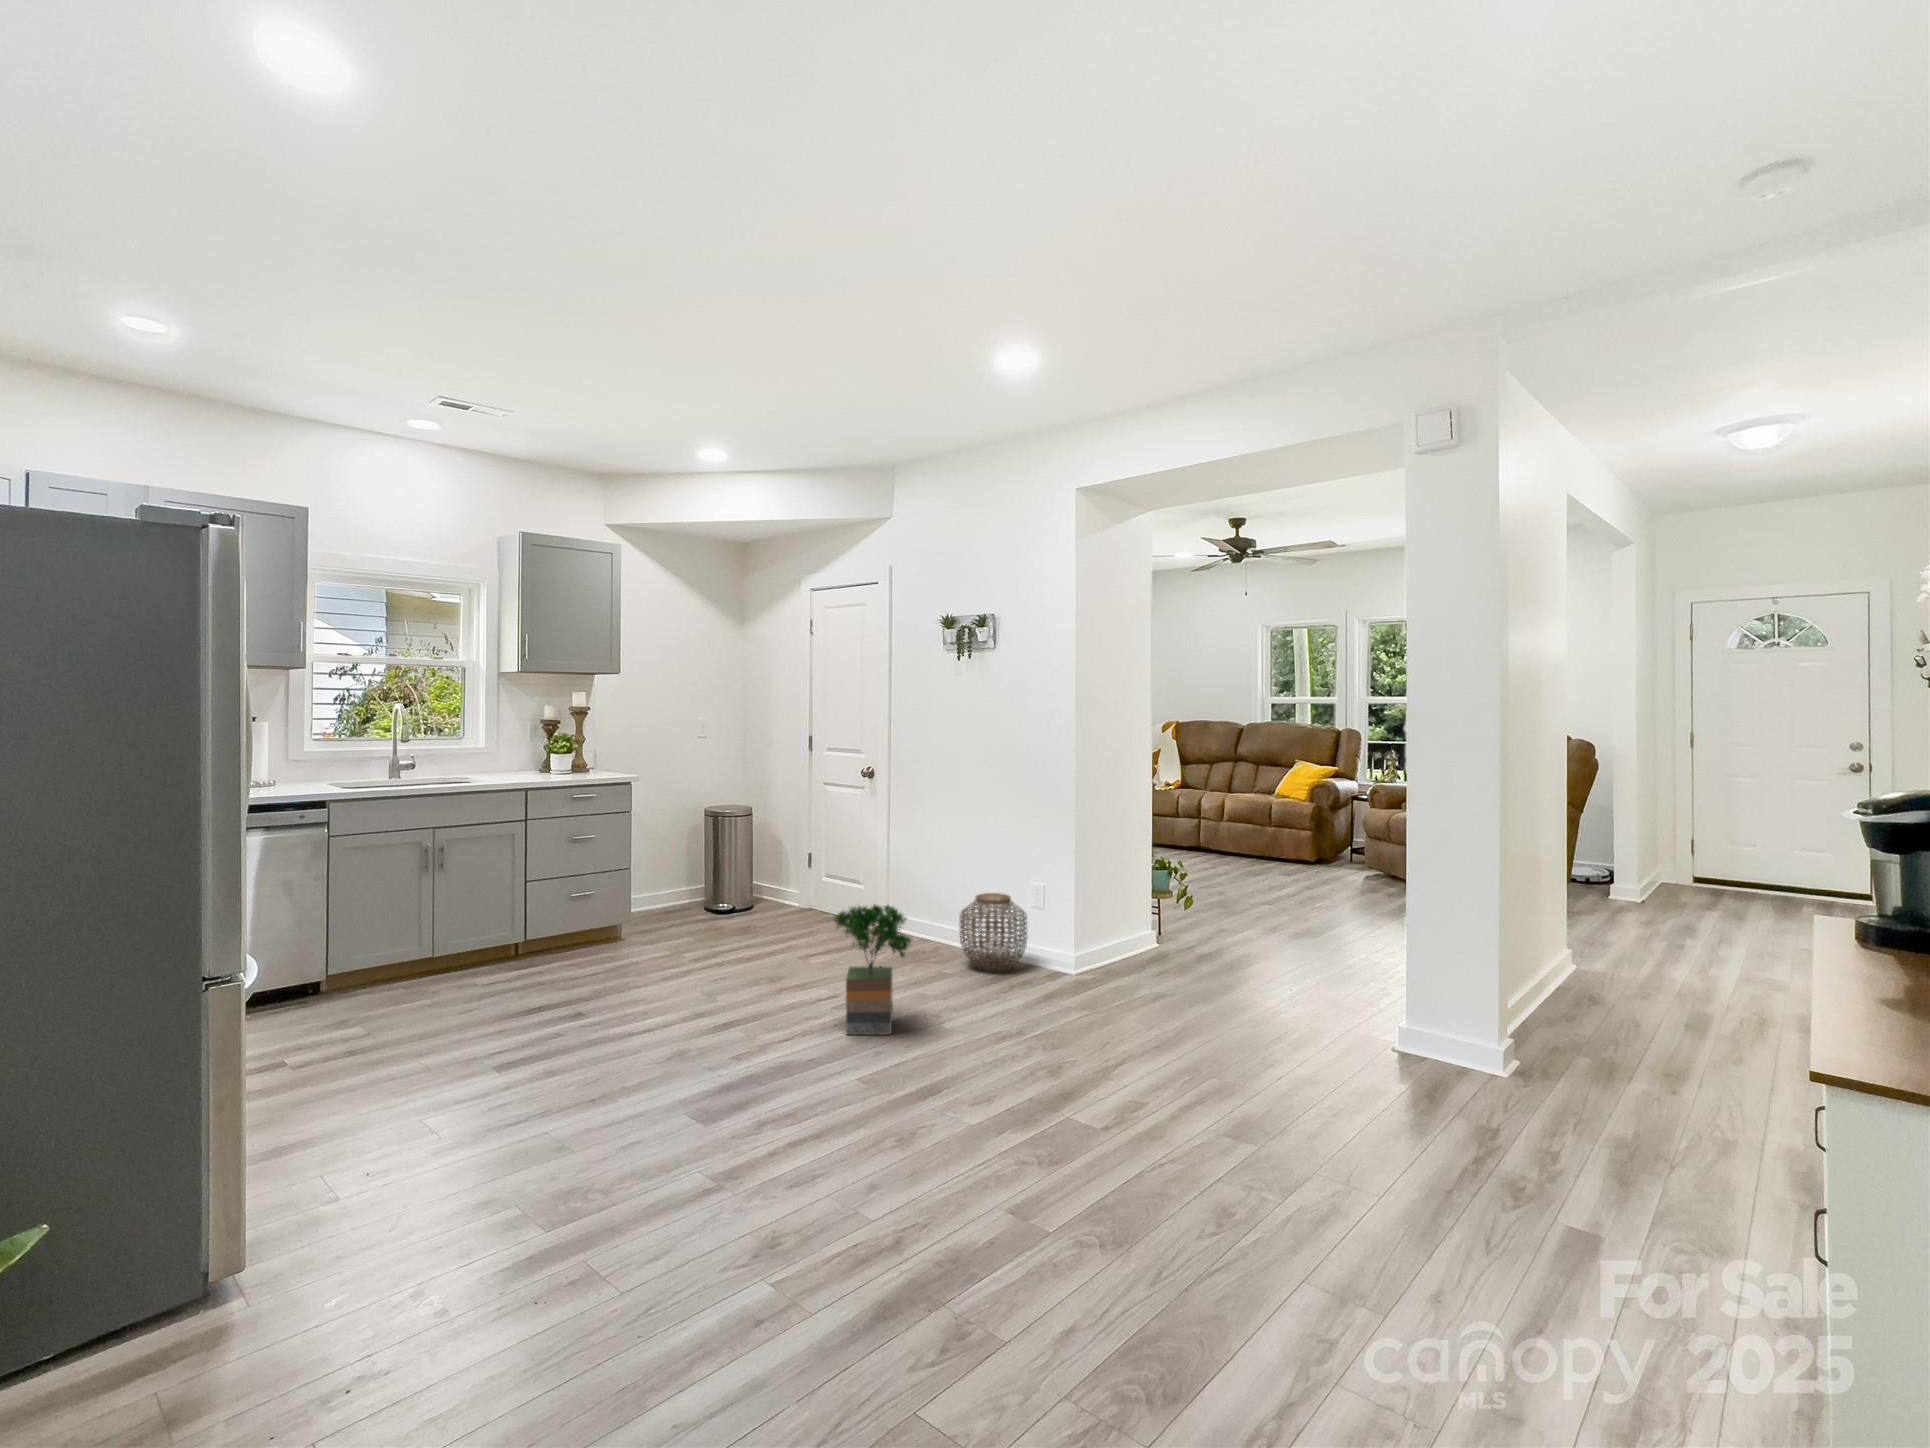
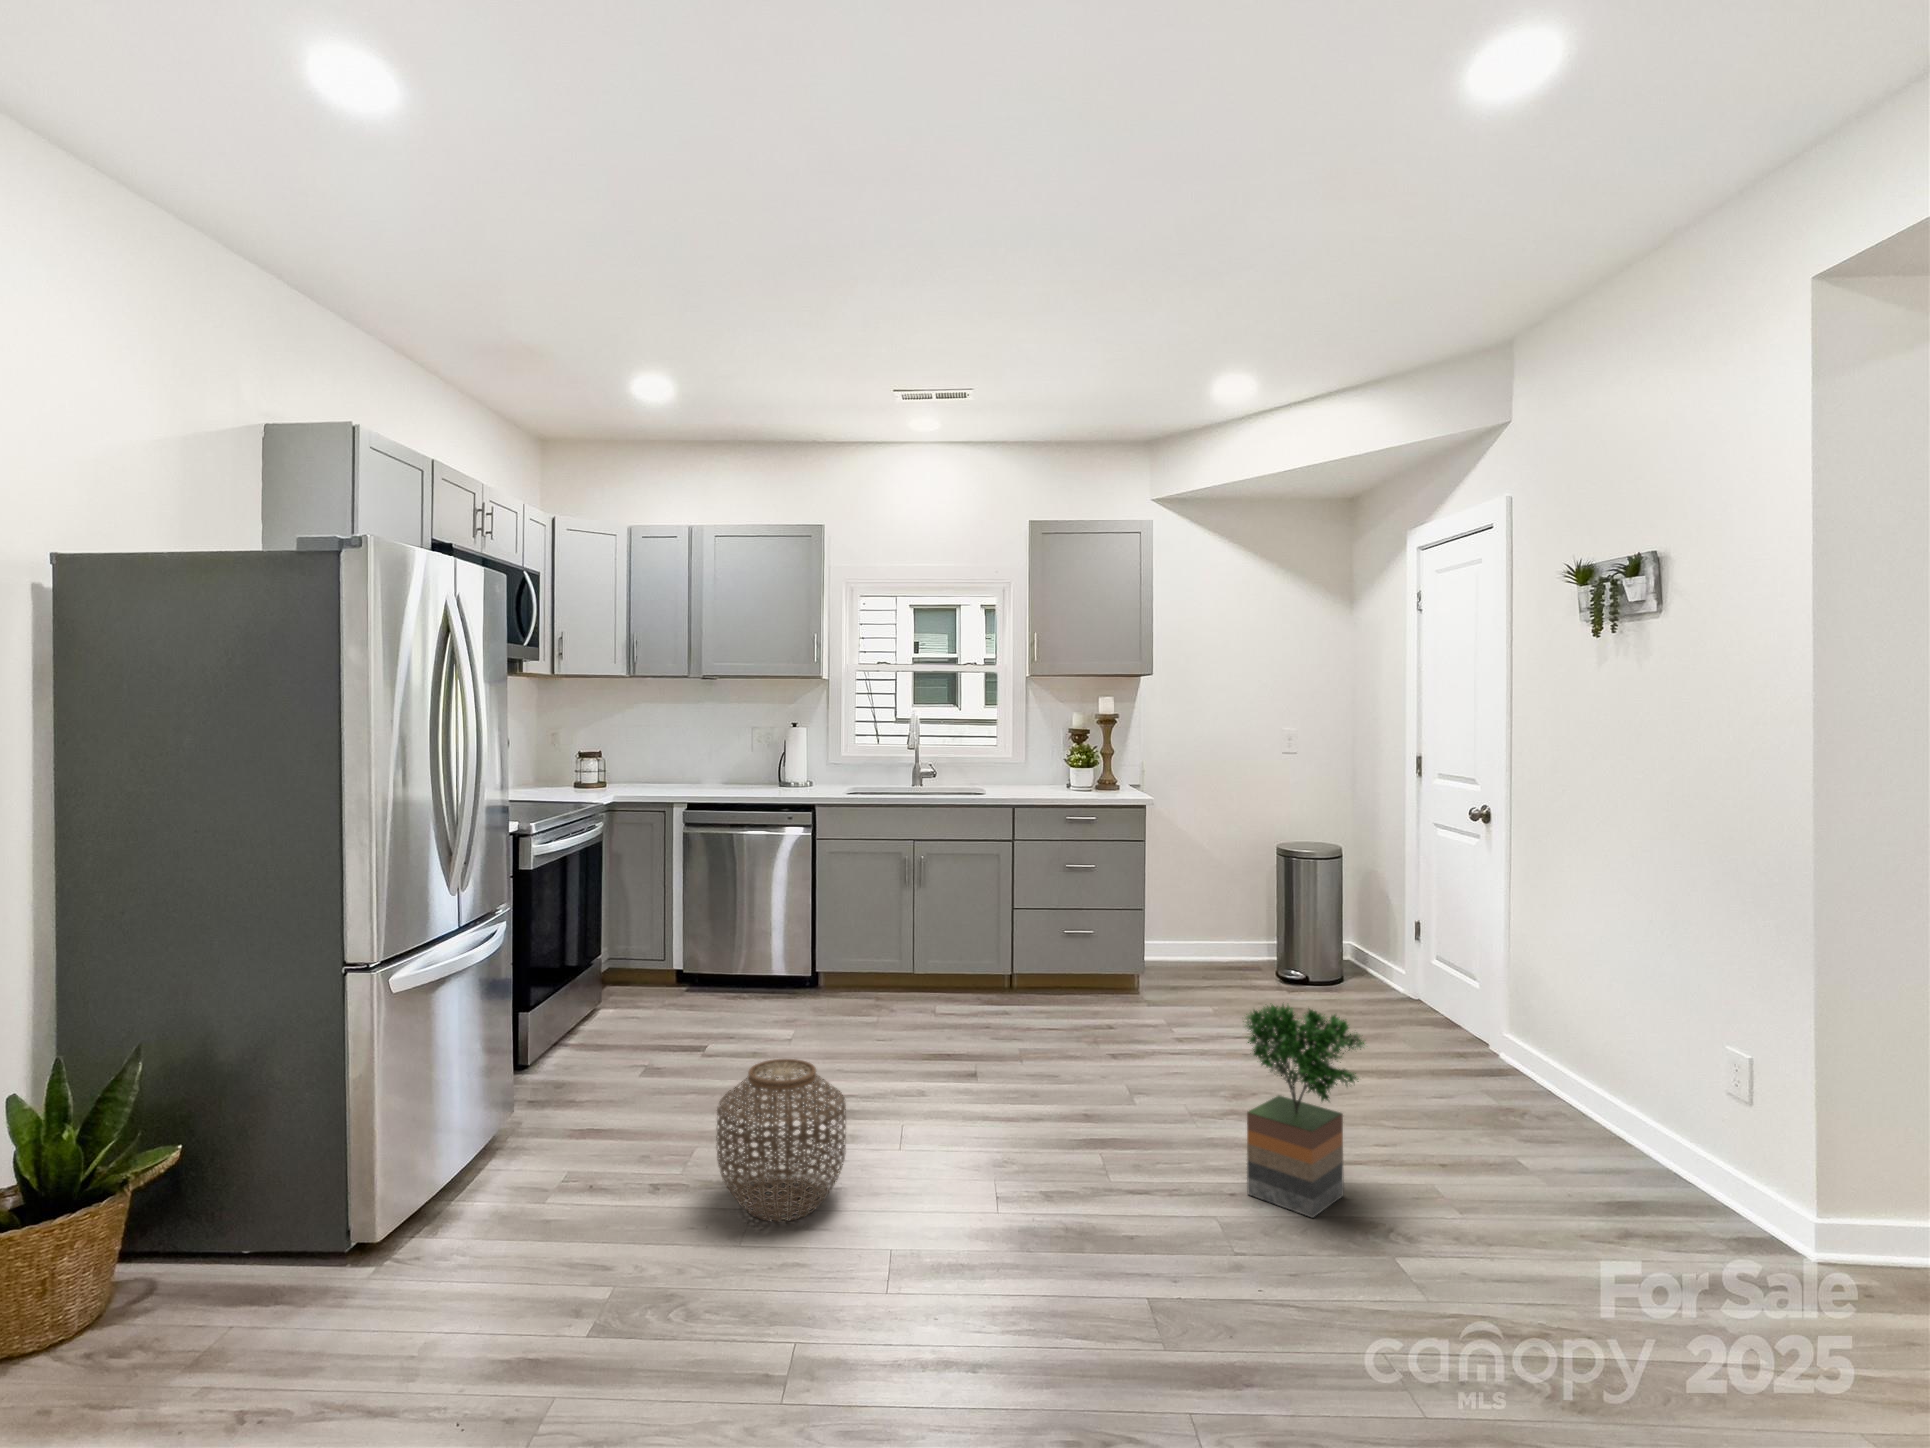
woven basket: present [960,893,1027,972] -> present [716,1059,846,1222]

